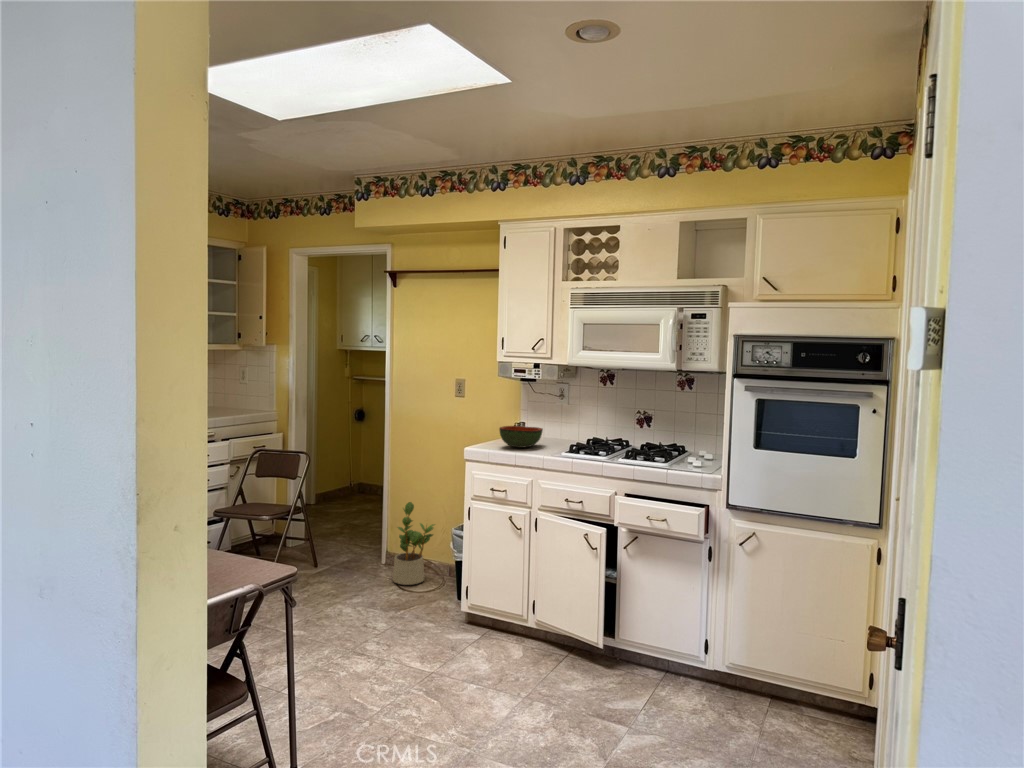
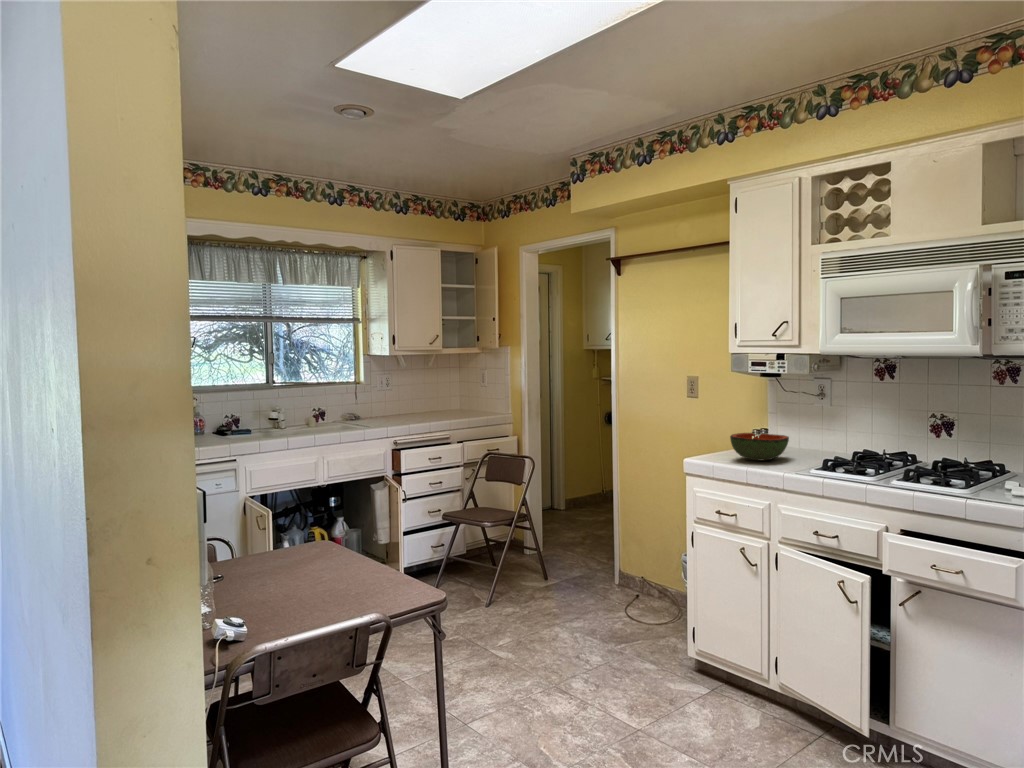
potted plant: present [393,502,435,585] -> none [619,518,668,613]

